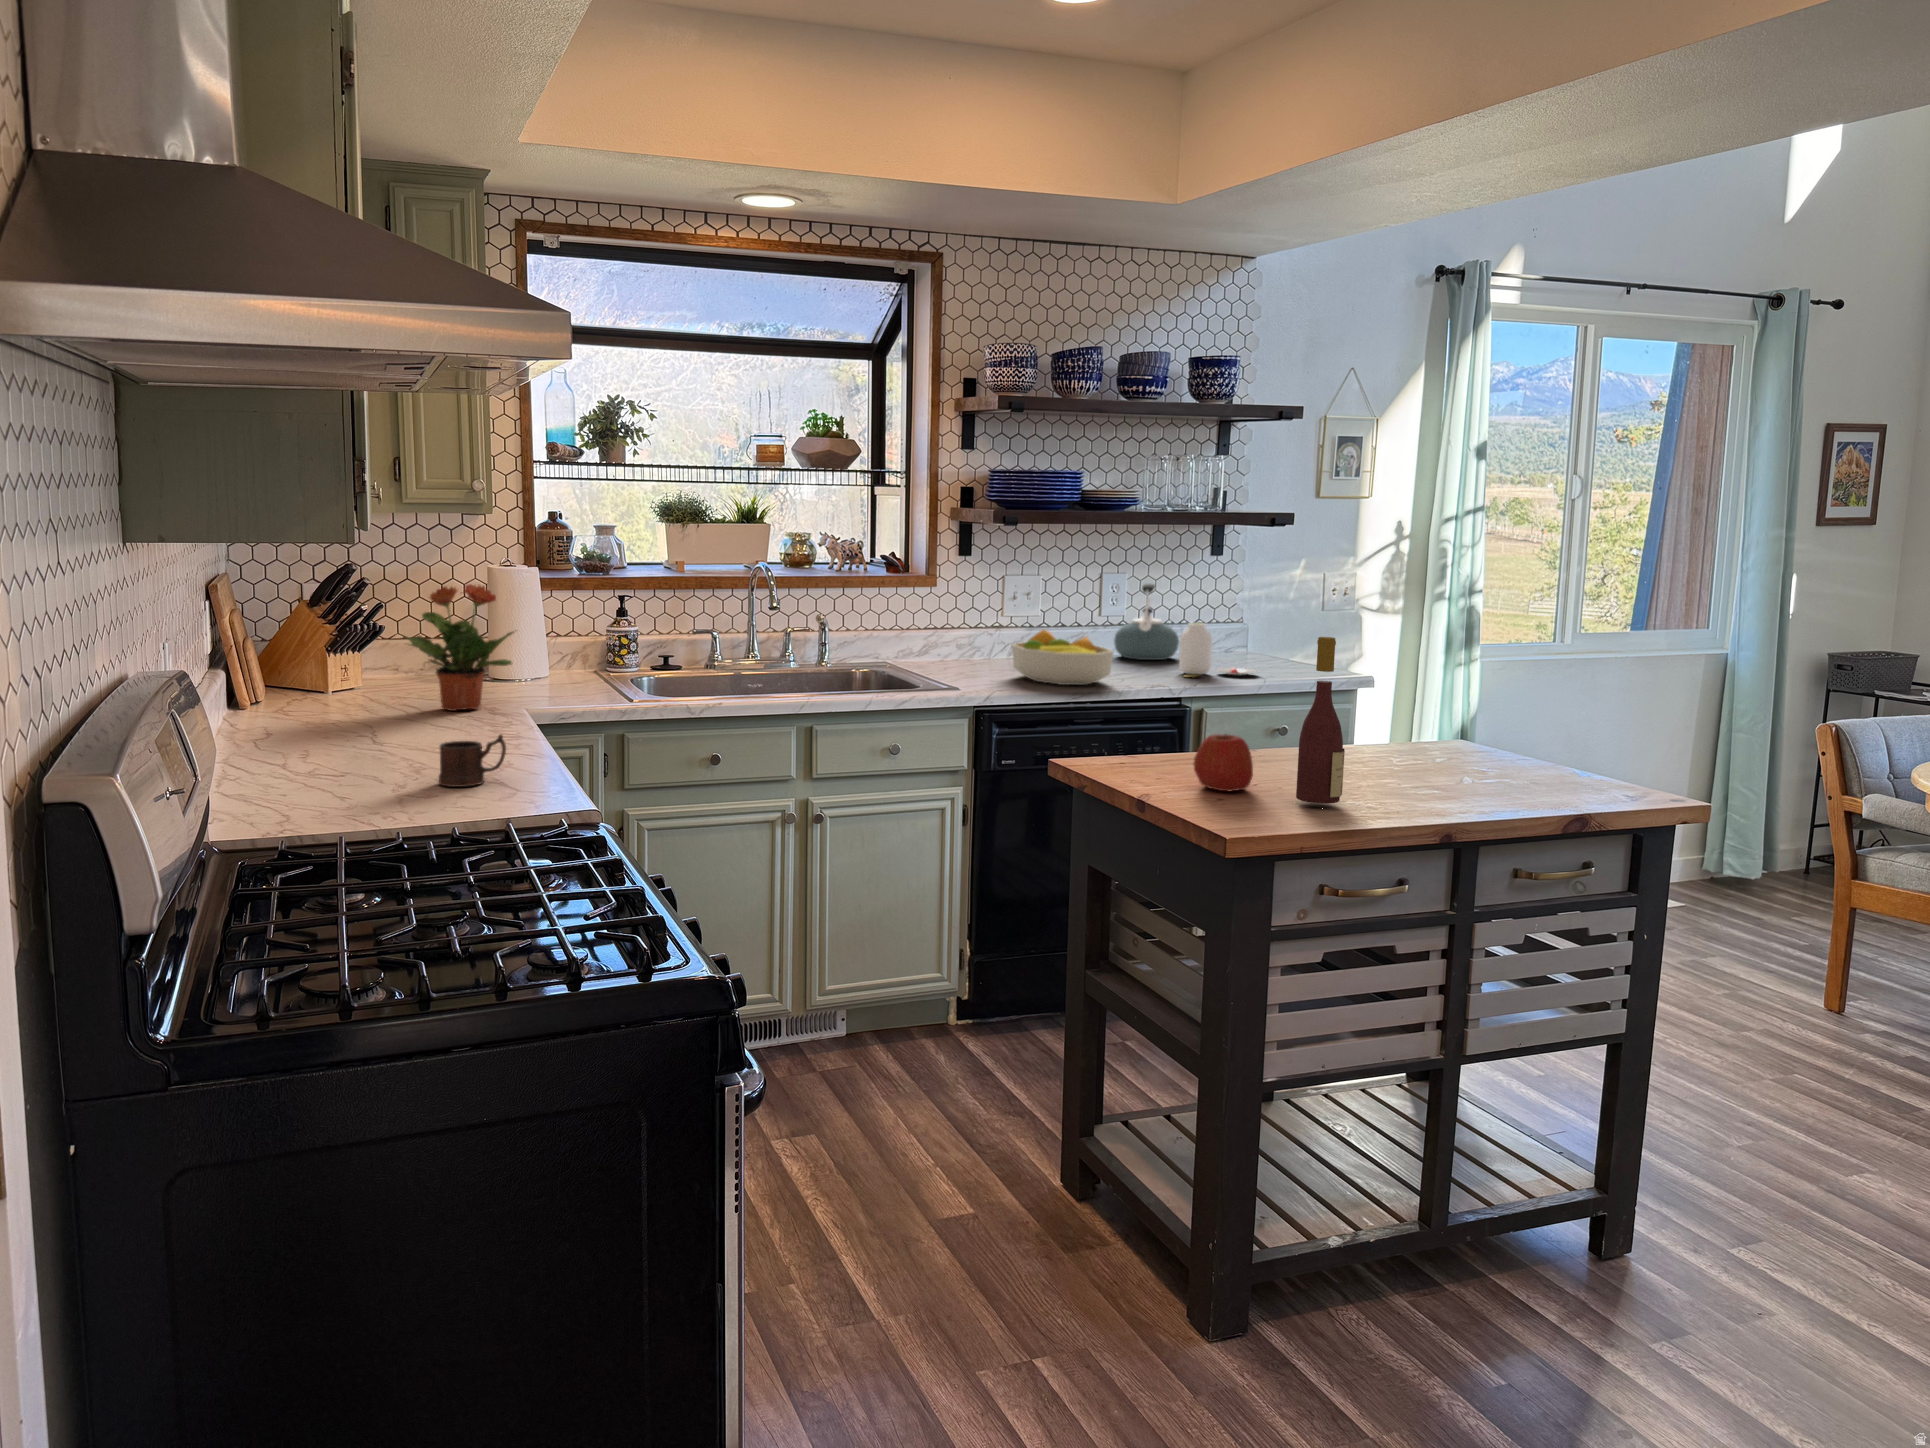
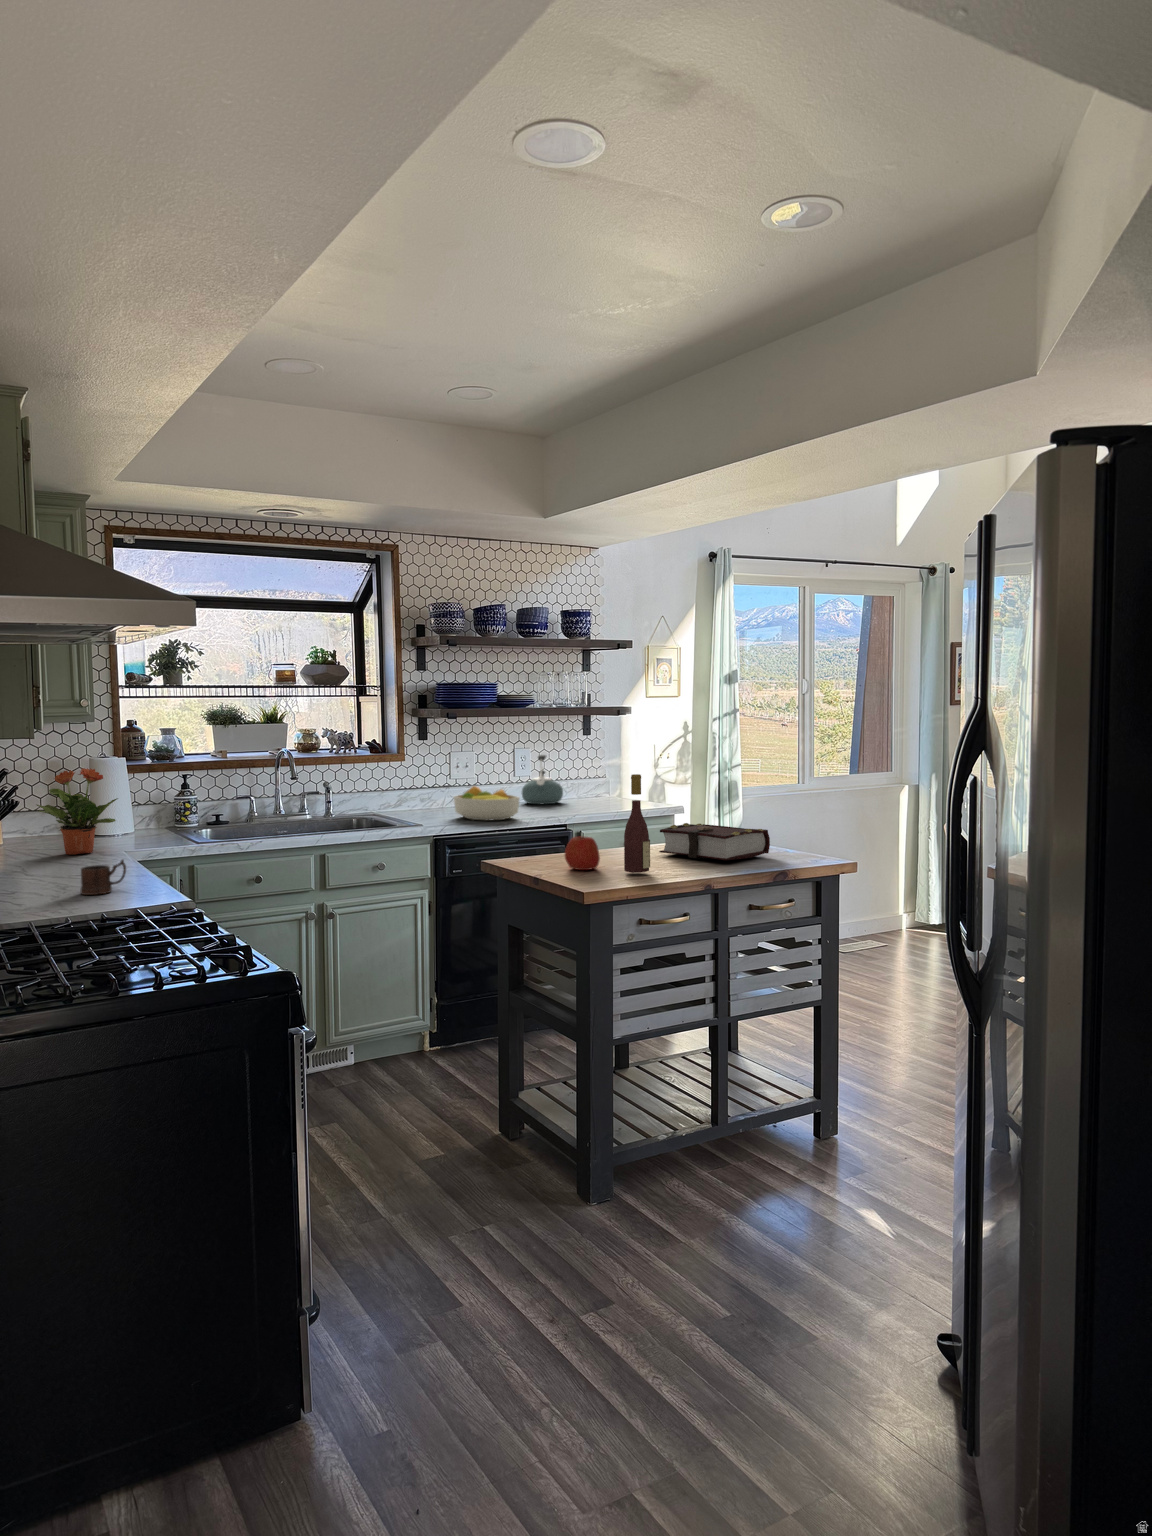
jar: present [1179,623,1257,677] -> none [563,778,616,813]
book: none [1351,717,1549,789] -> present [659,823,770,860]

